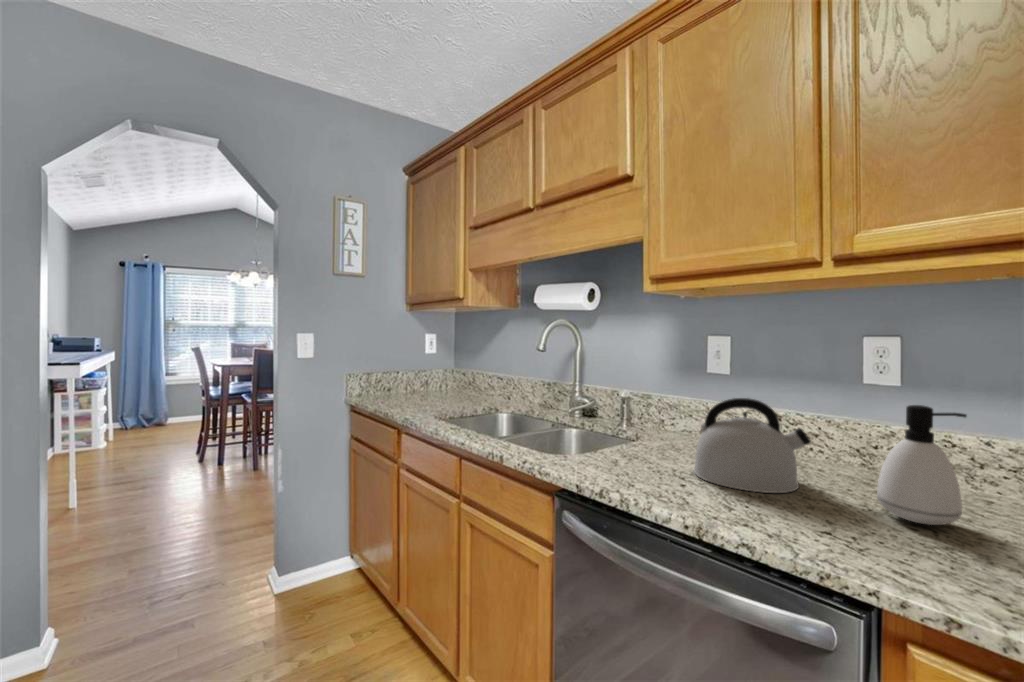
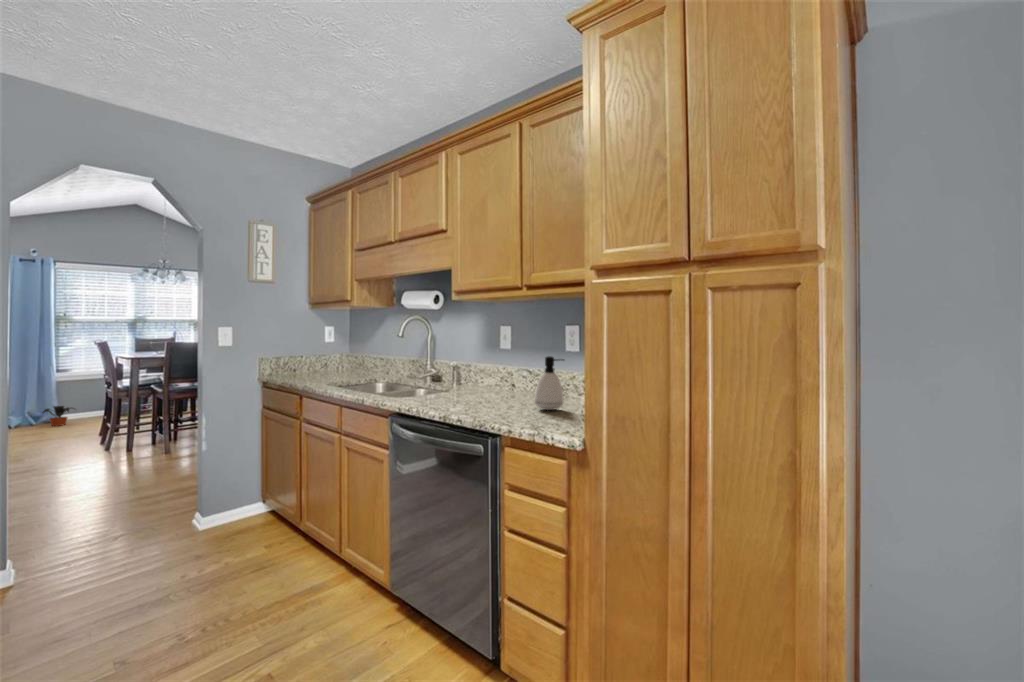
kettle: present [694,398,811,493] -> none [468,359,522,405]
potted plant: none [150,408,182,429] -> present [42,406,71,426]

